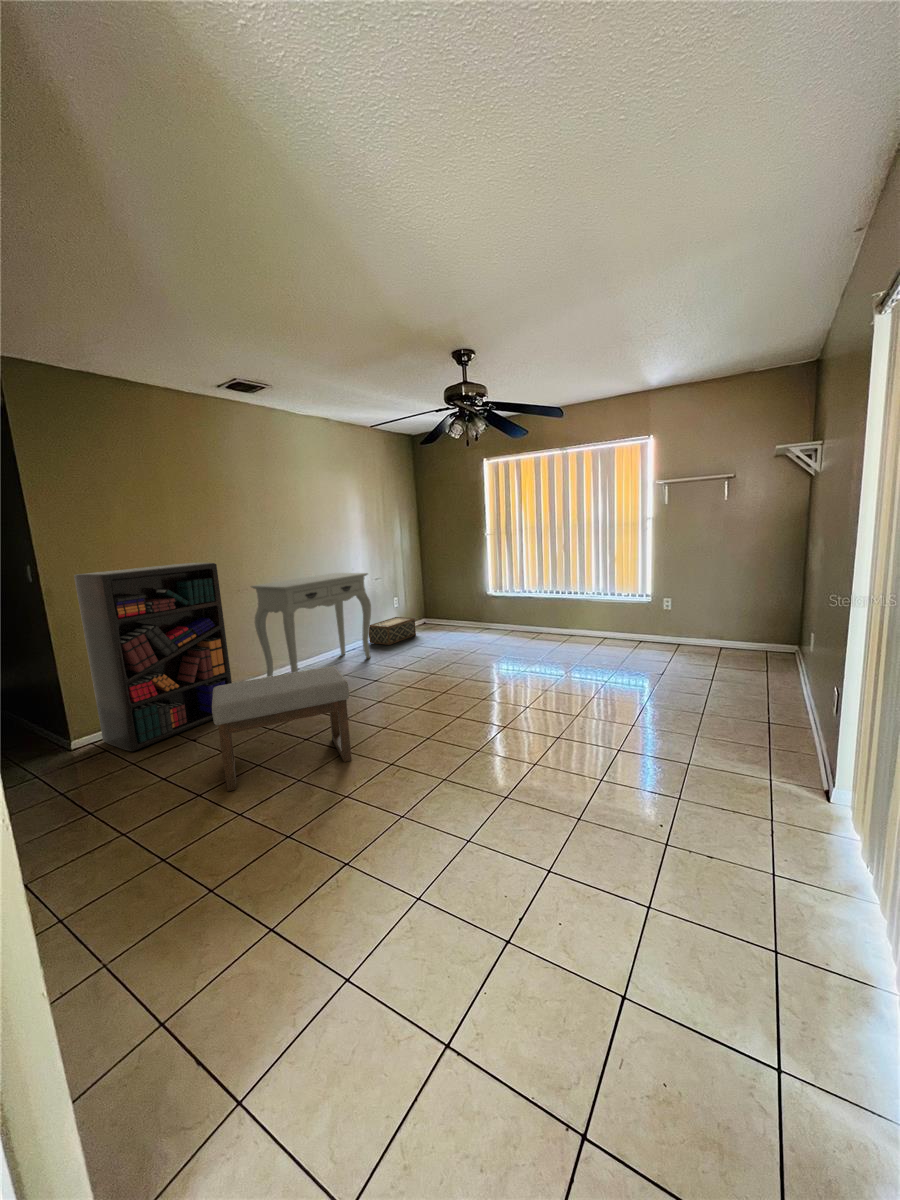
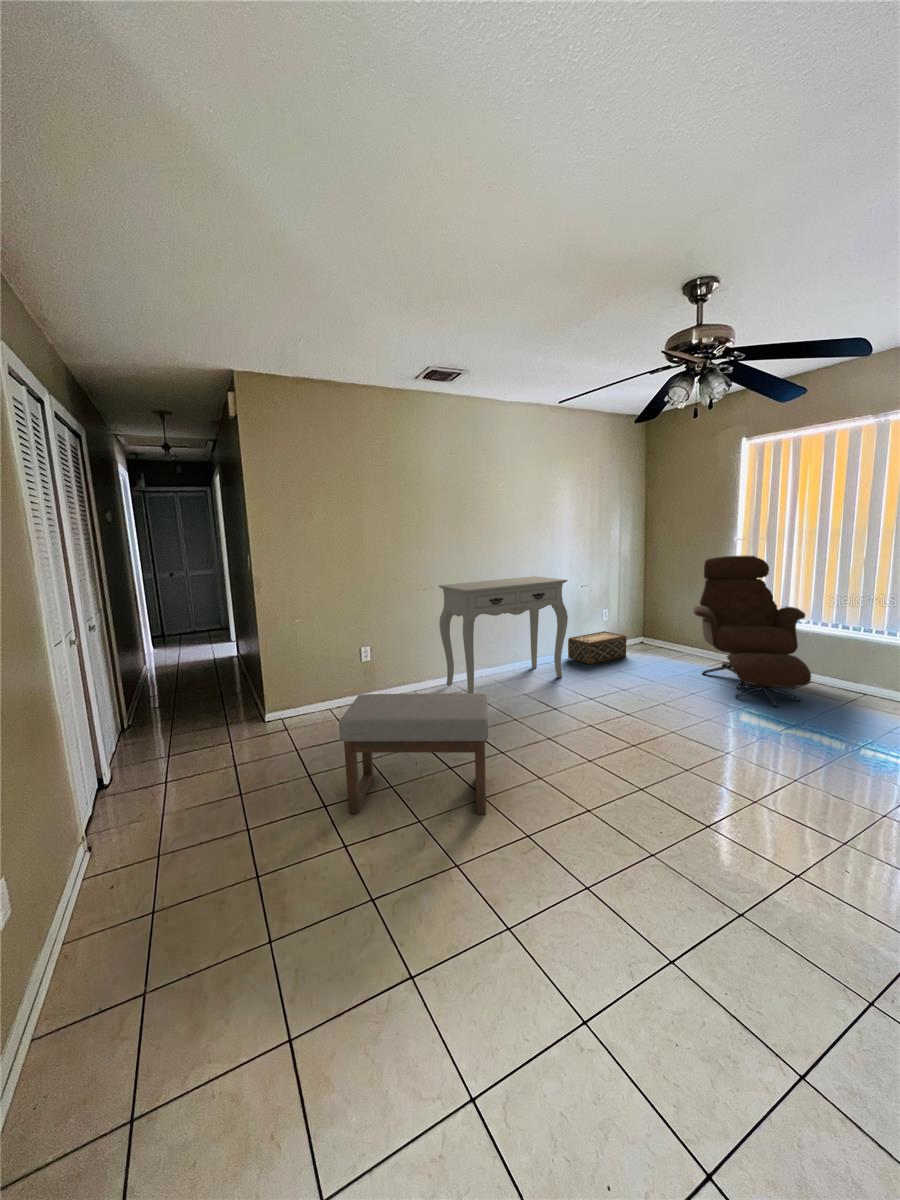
lounge chair: none [463,547,544,652] -> present [693,556,811,707]
bookshelf: present [74,563,232,751] -> none [276,559,403,738]

